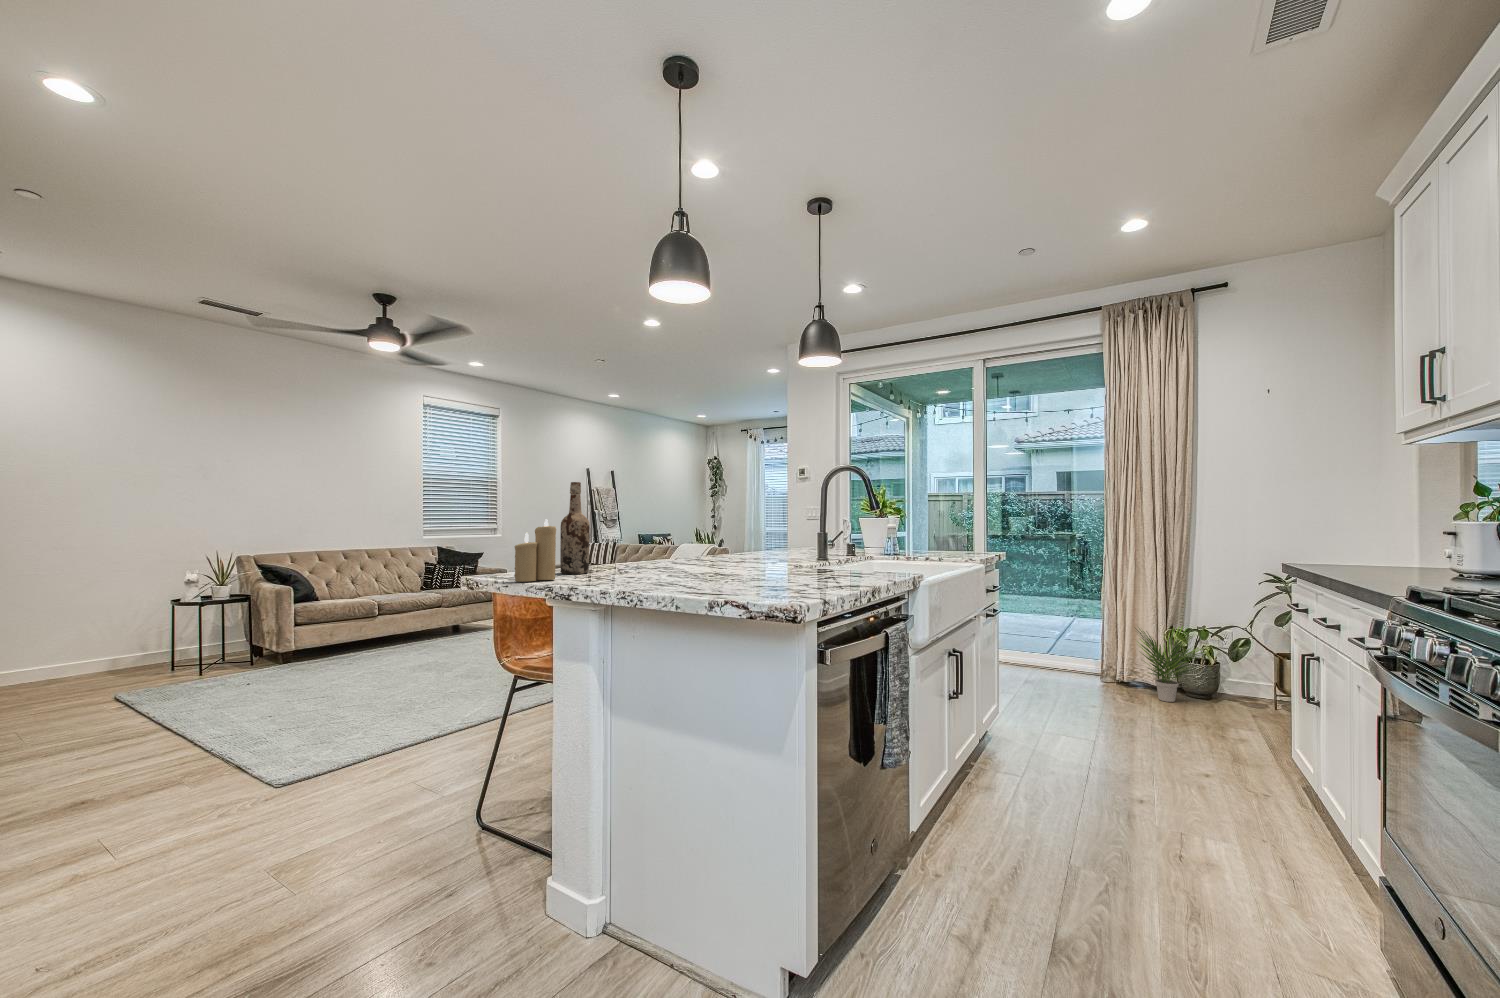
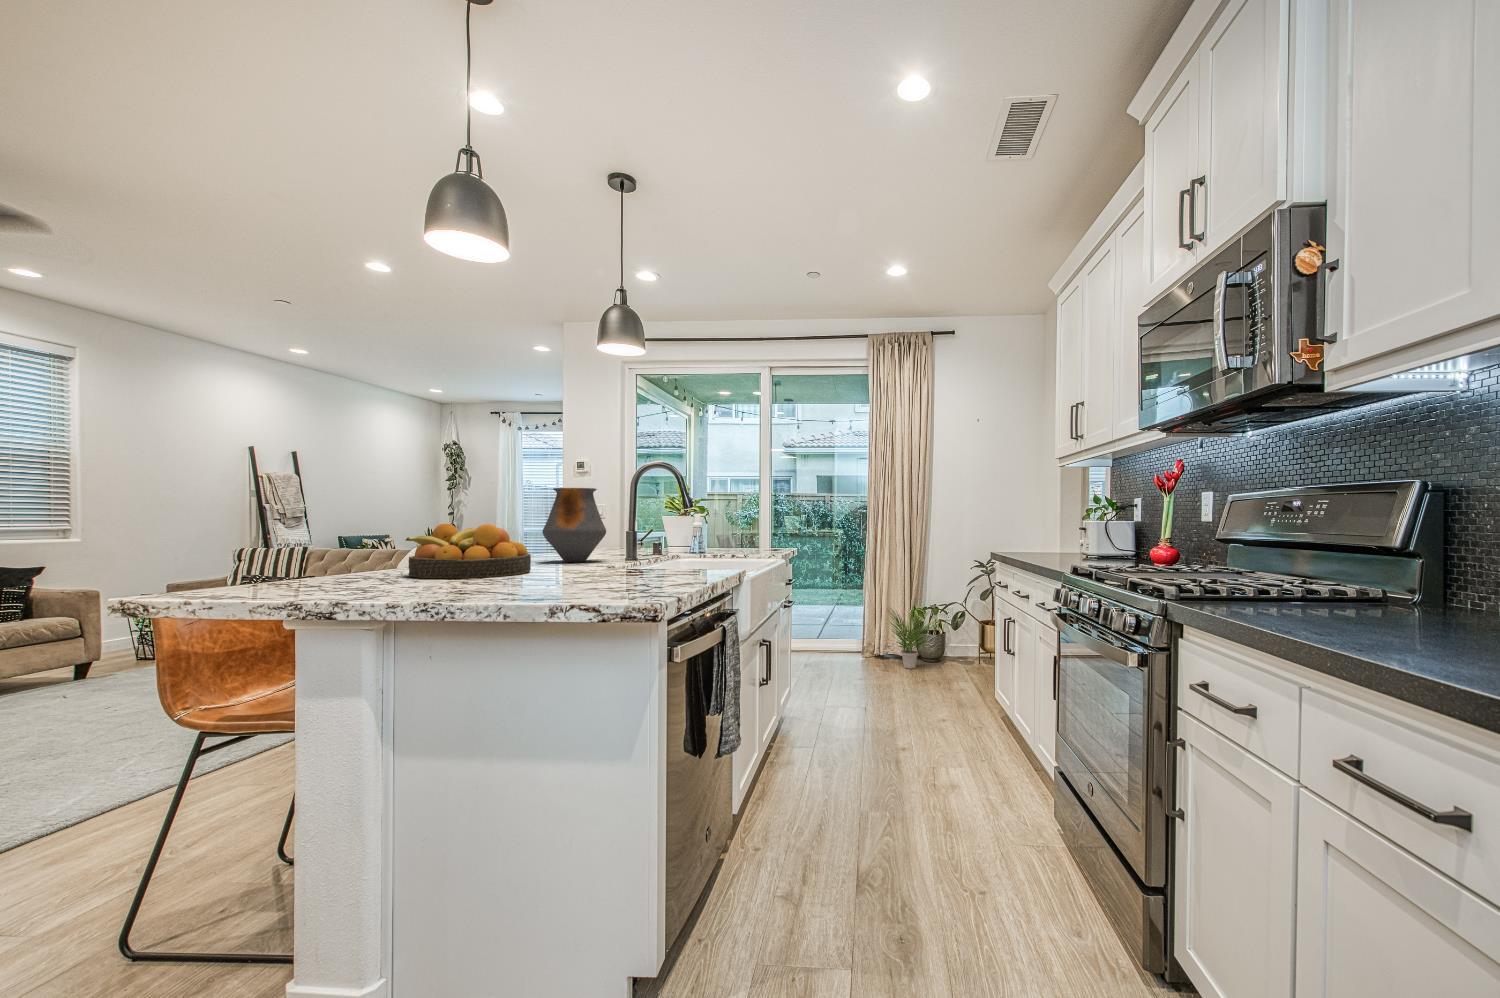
wine bottle: present [560,482,590,574] -> none [323,470,365,584]
vase: none [739,493,797,562] -> present [542,488,606,562]
candle: present [514,519,556,582] -> none [260,514,323,596]
fruit bowl: none [621,526,721,574] -> present [406,524,531,578]

